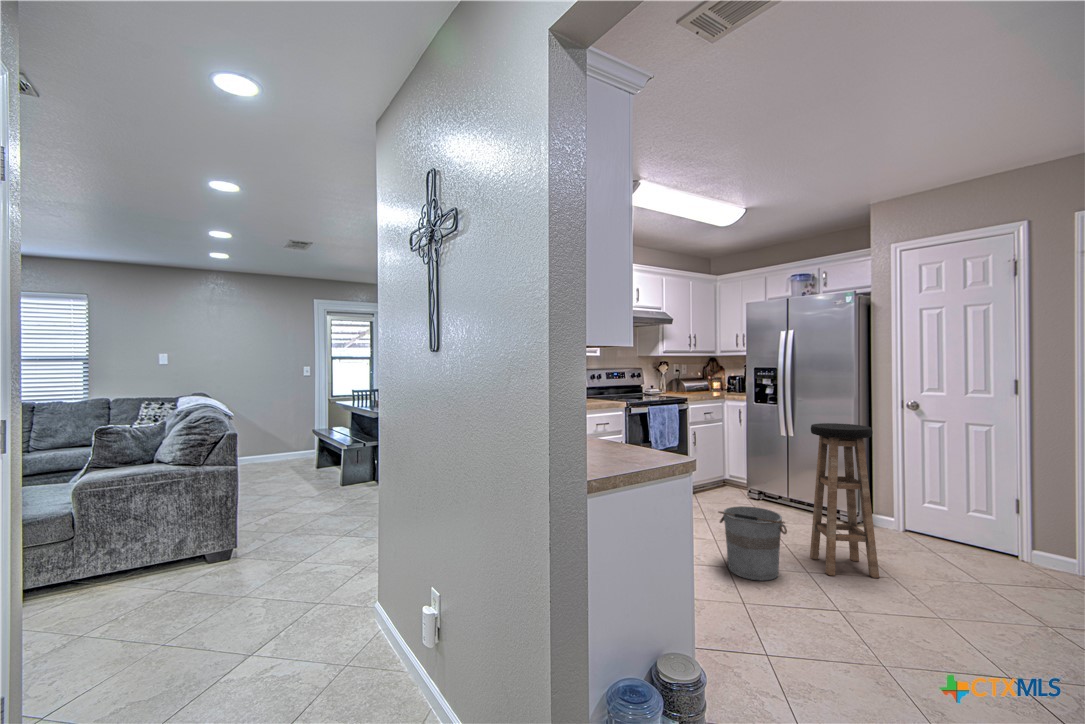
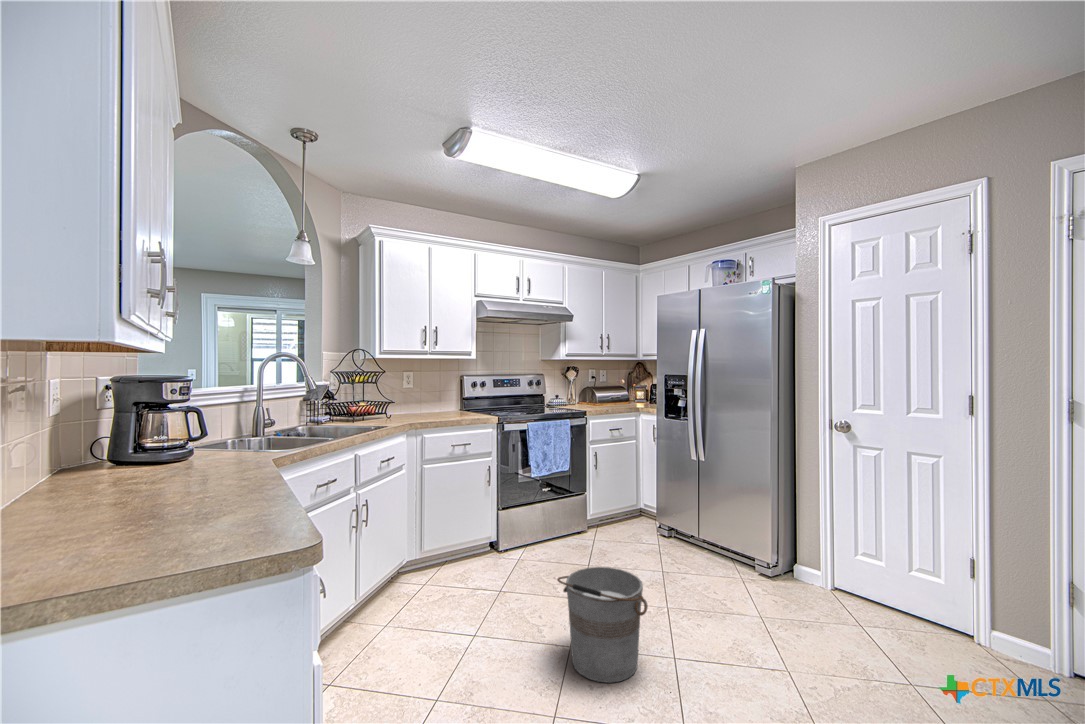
bar stool: present [810,423,879,578] -> none [692,453,775,677]

